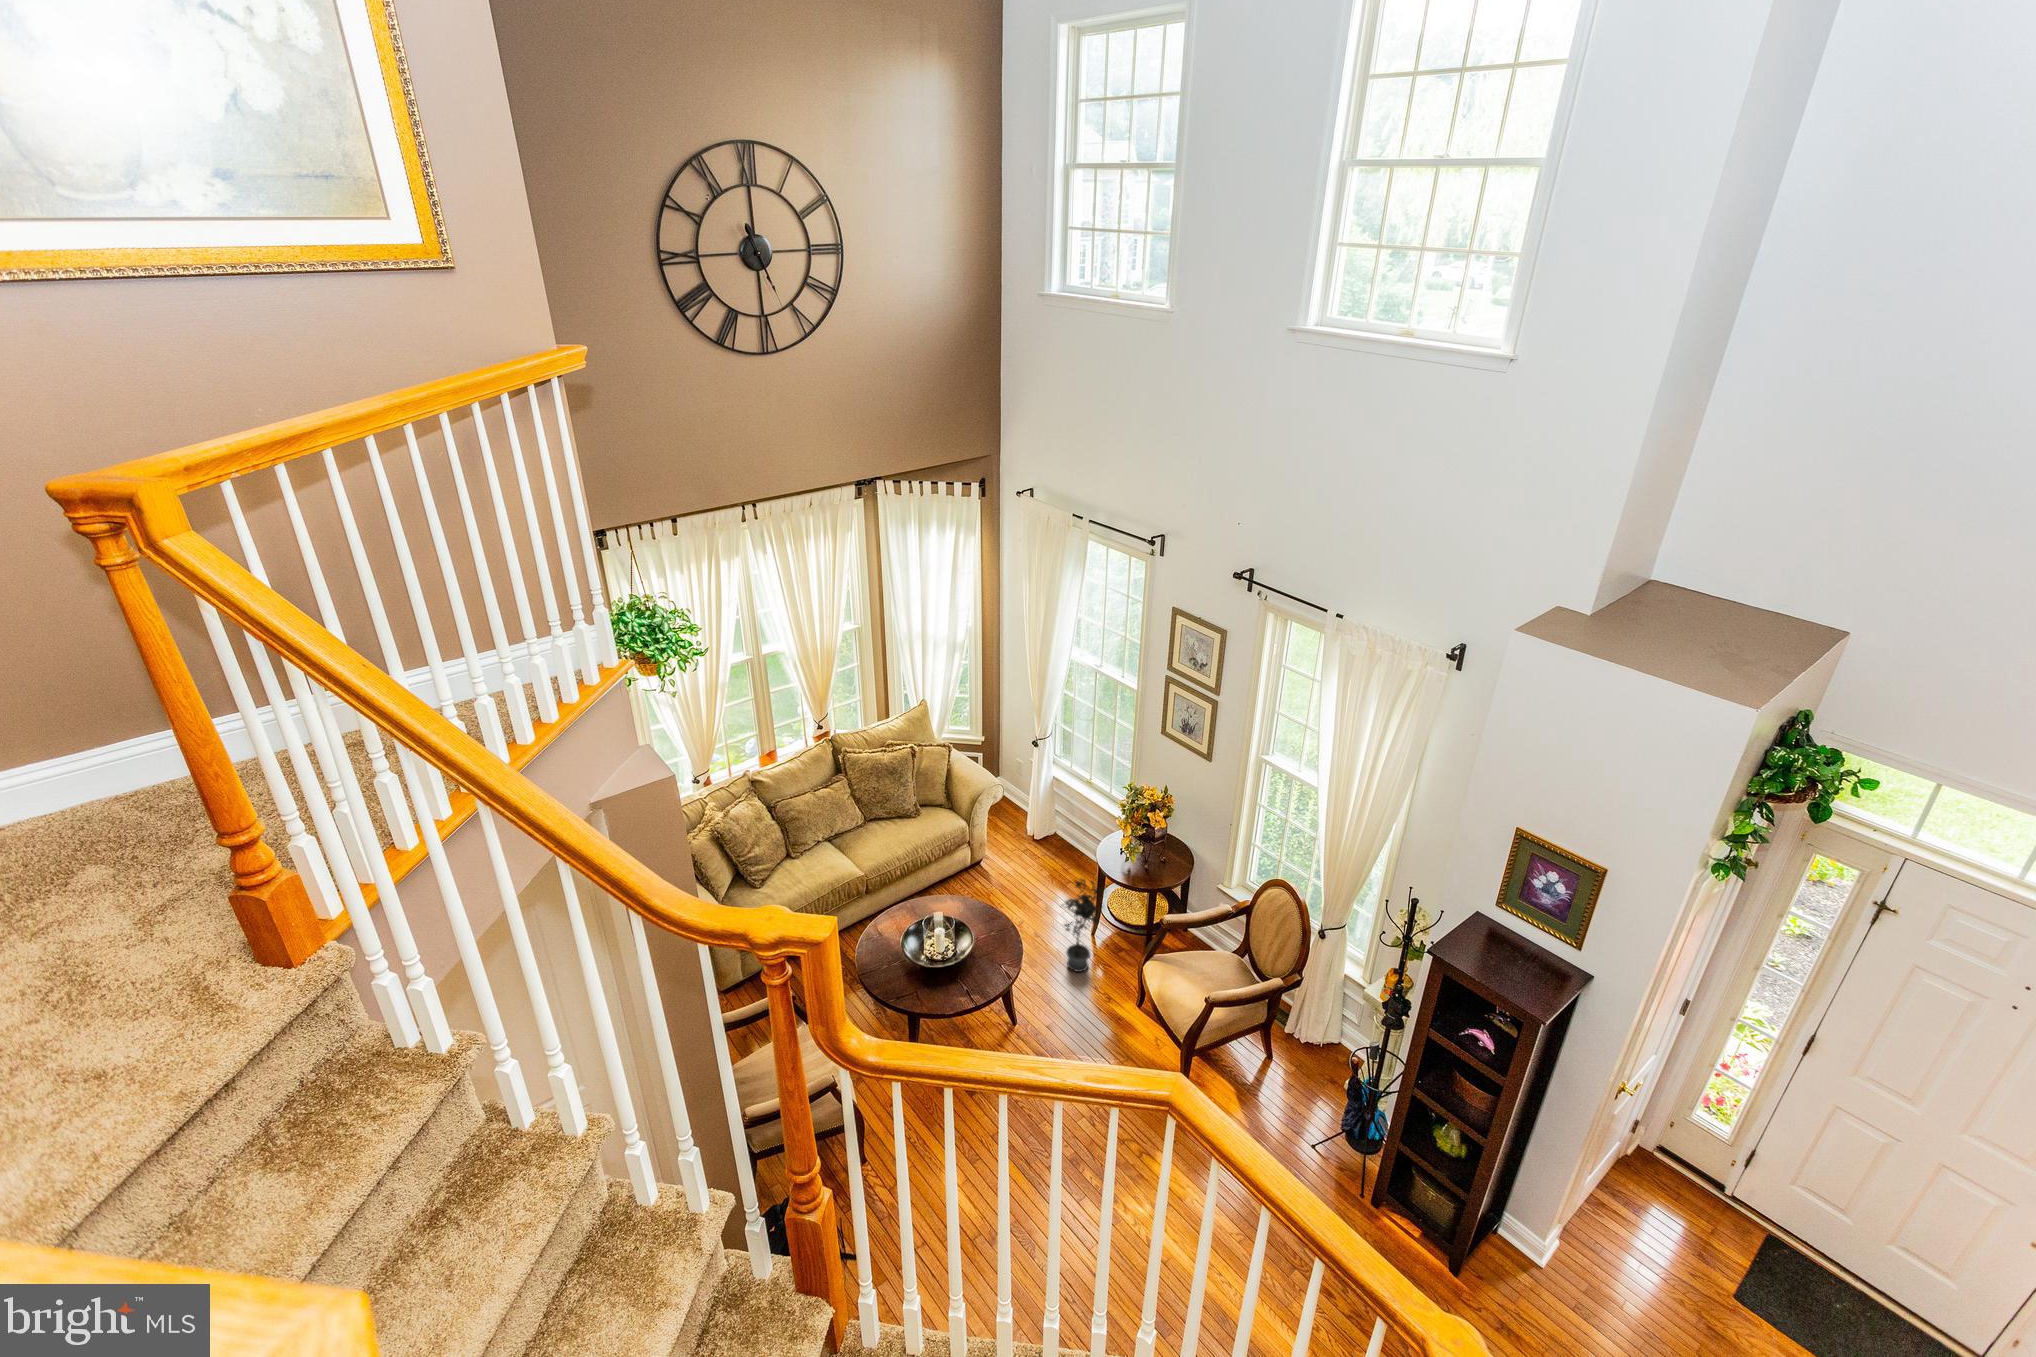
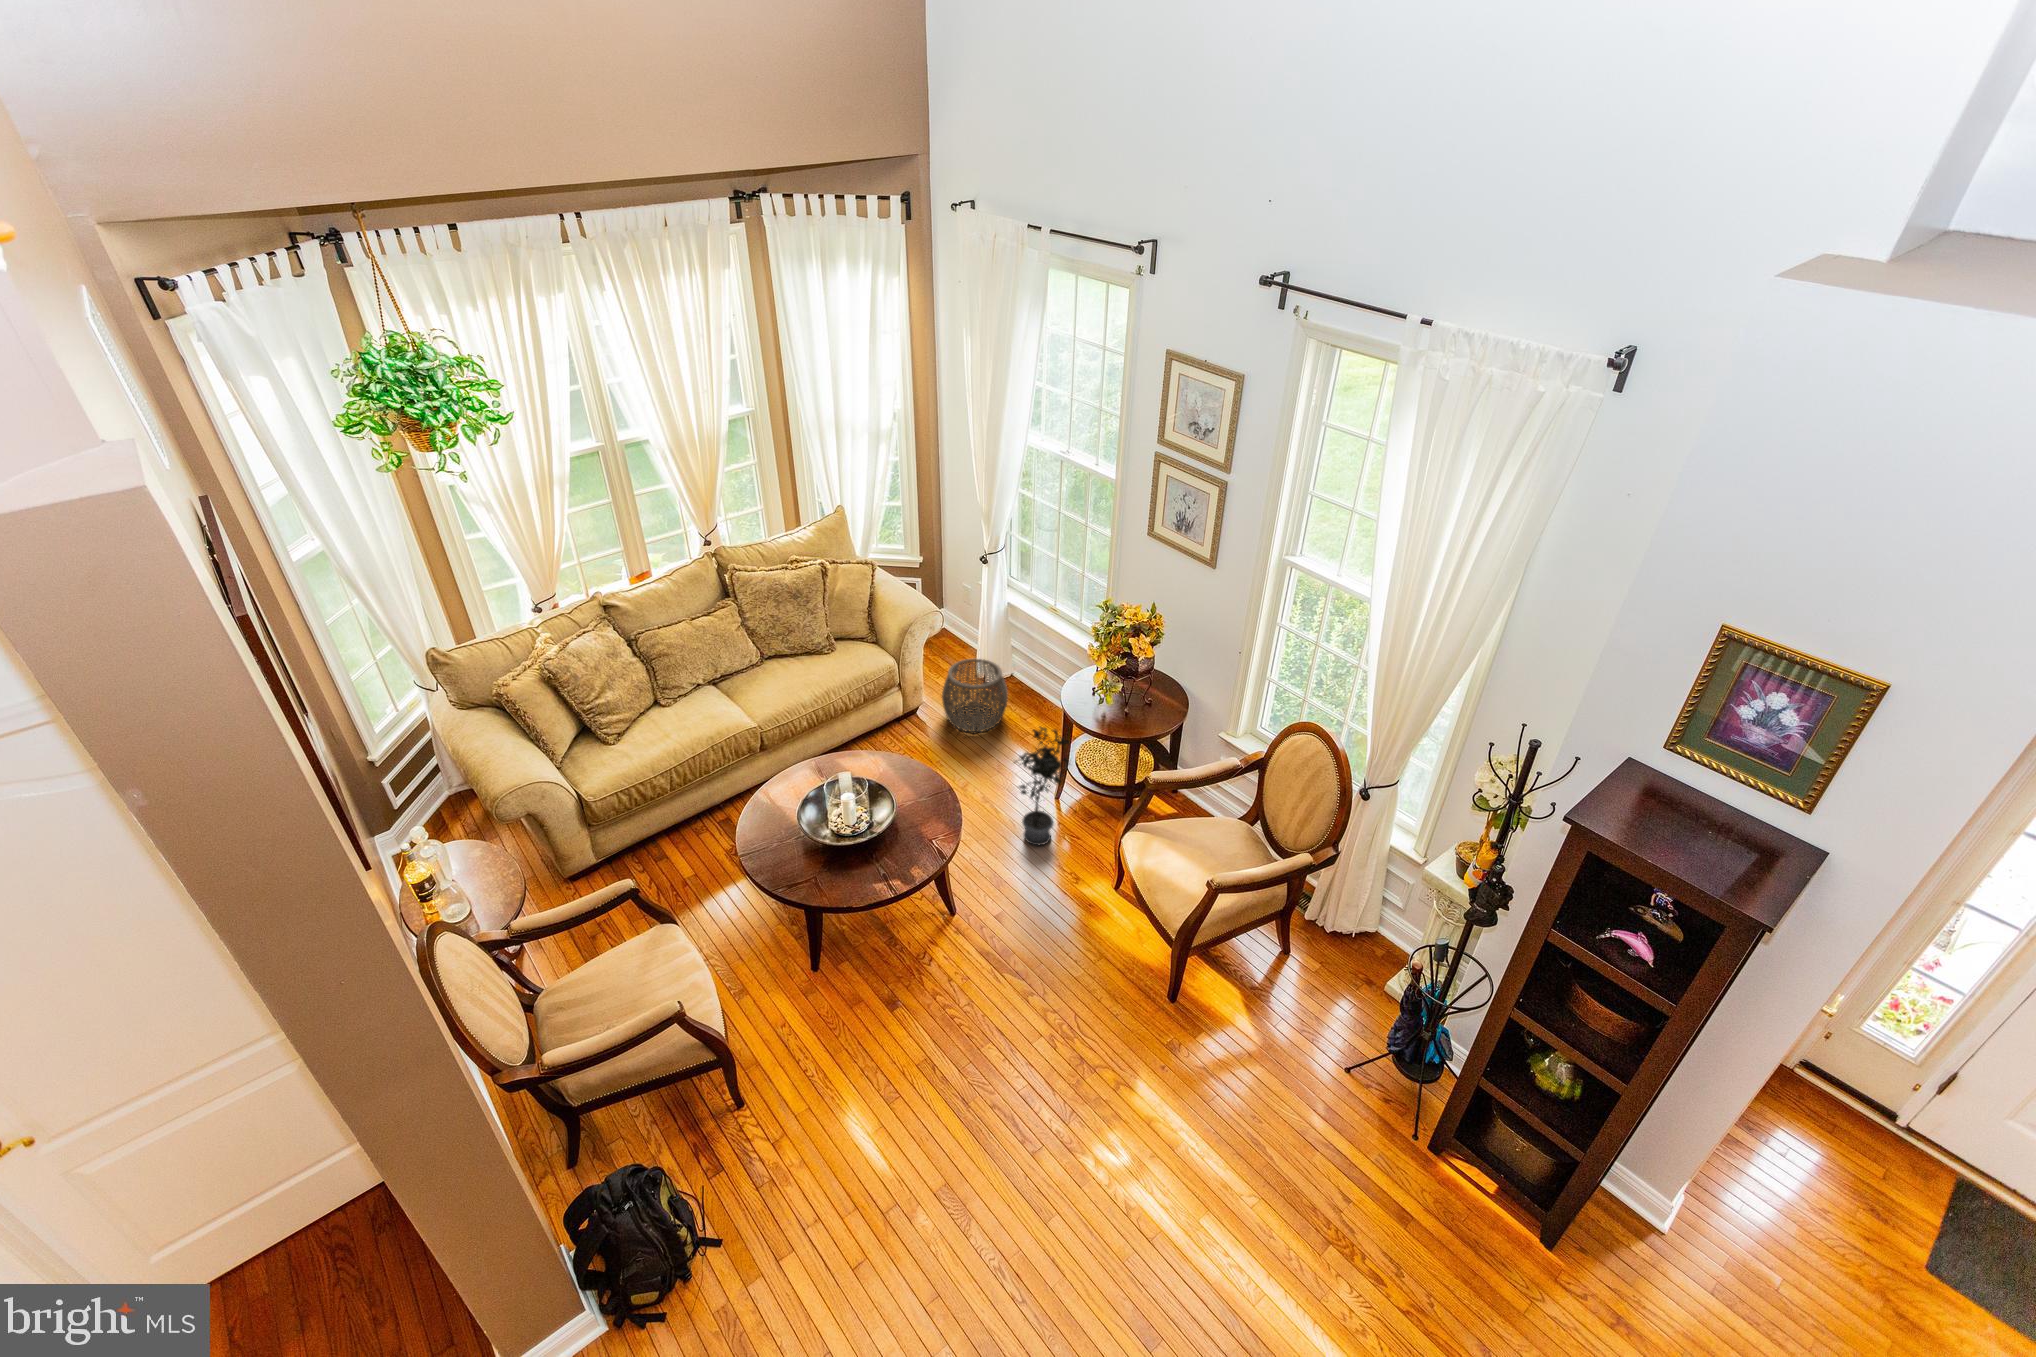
woven basket: none [1001,821,1053,881] -> present [942,659,1008,732]

